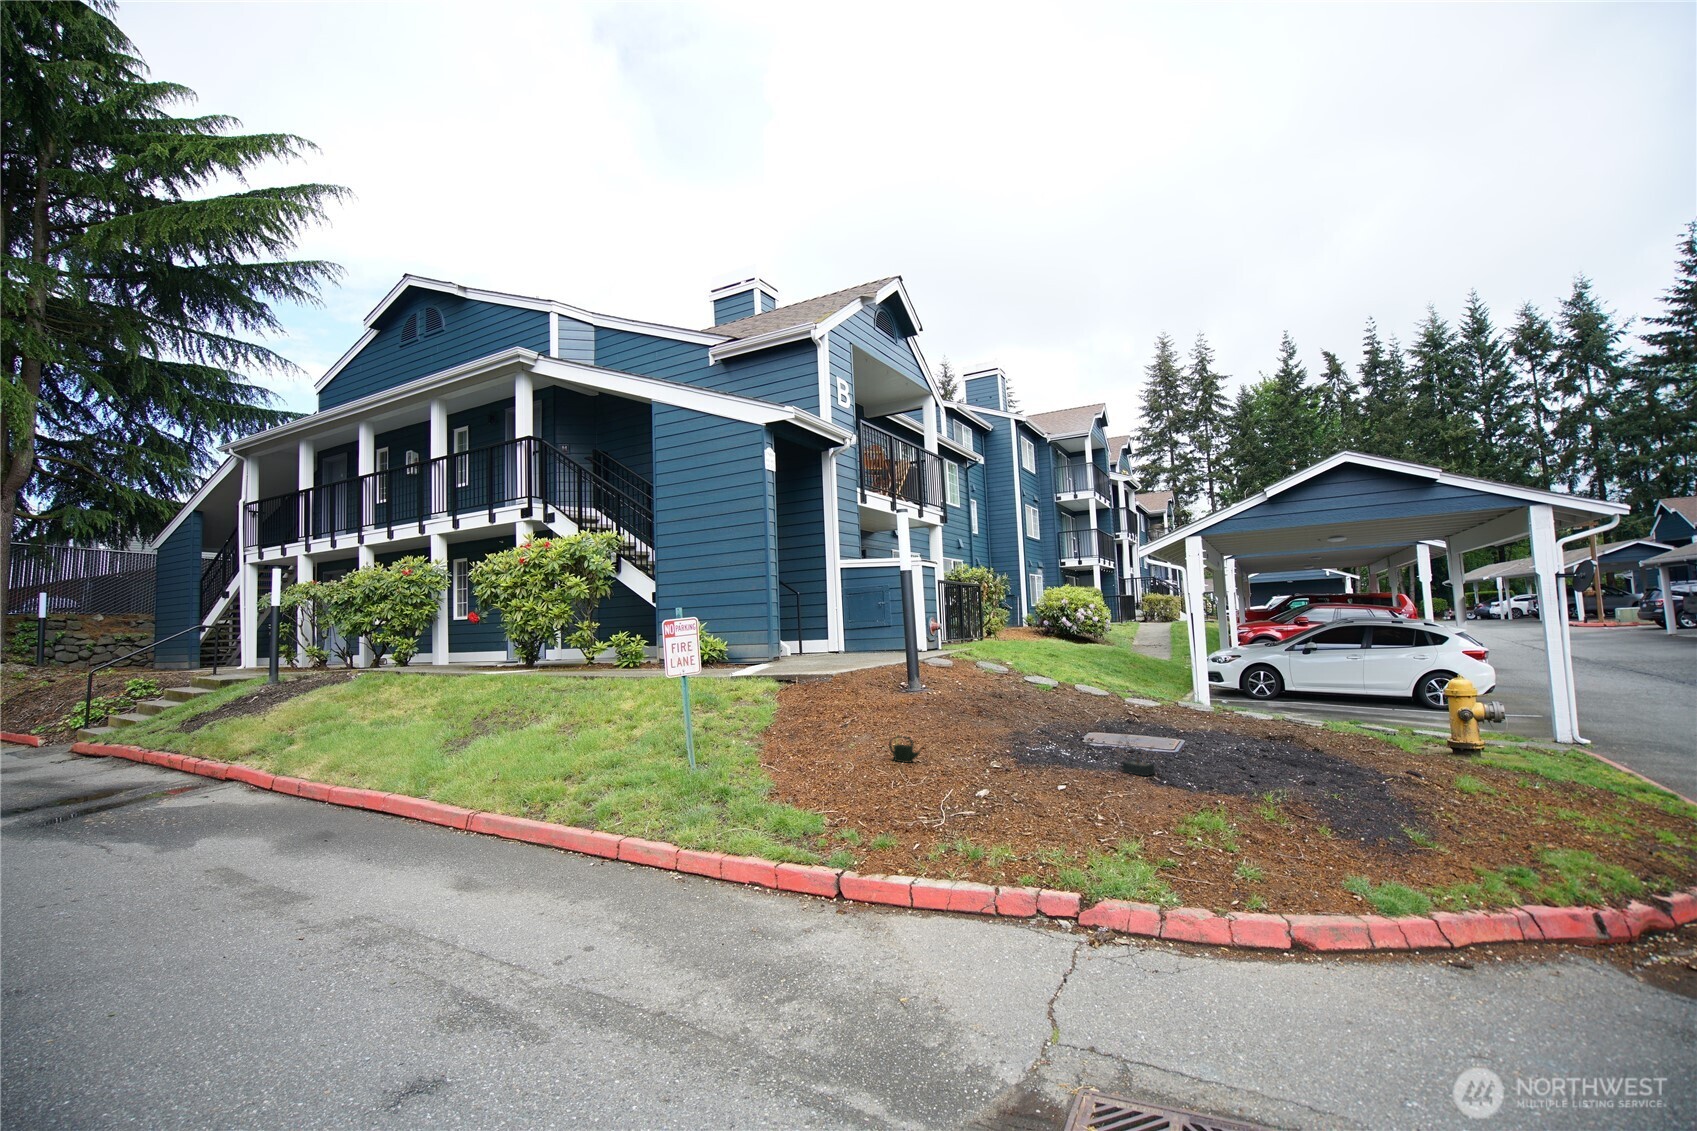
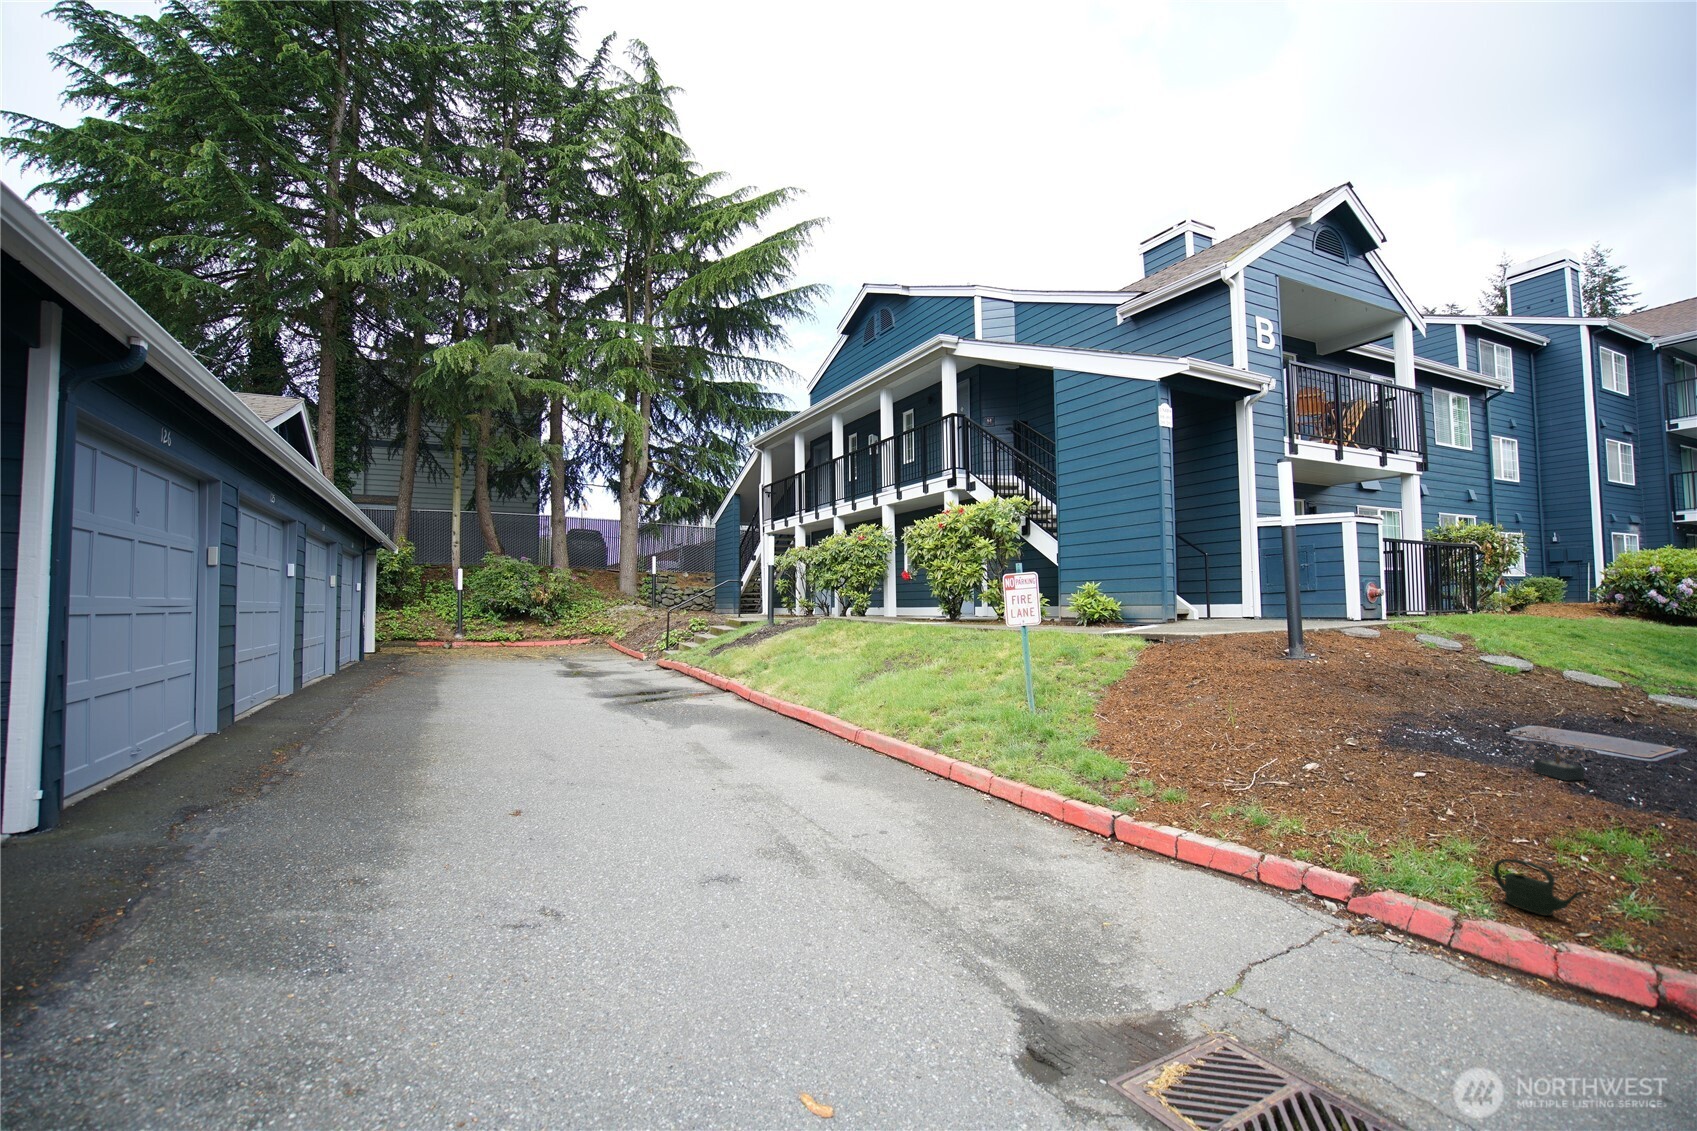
watering can: present [889,736,924,763] -> present [1493,859,1587,916]

